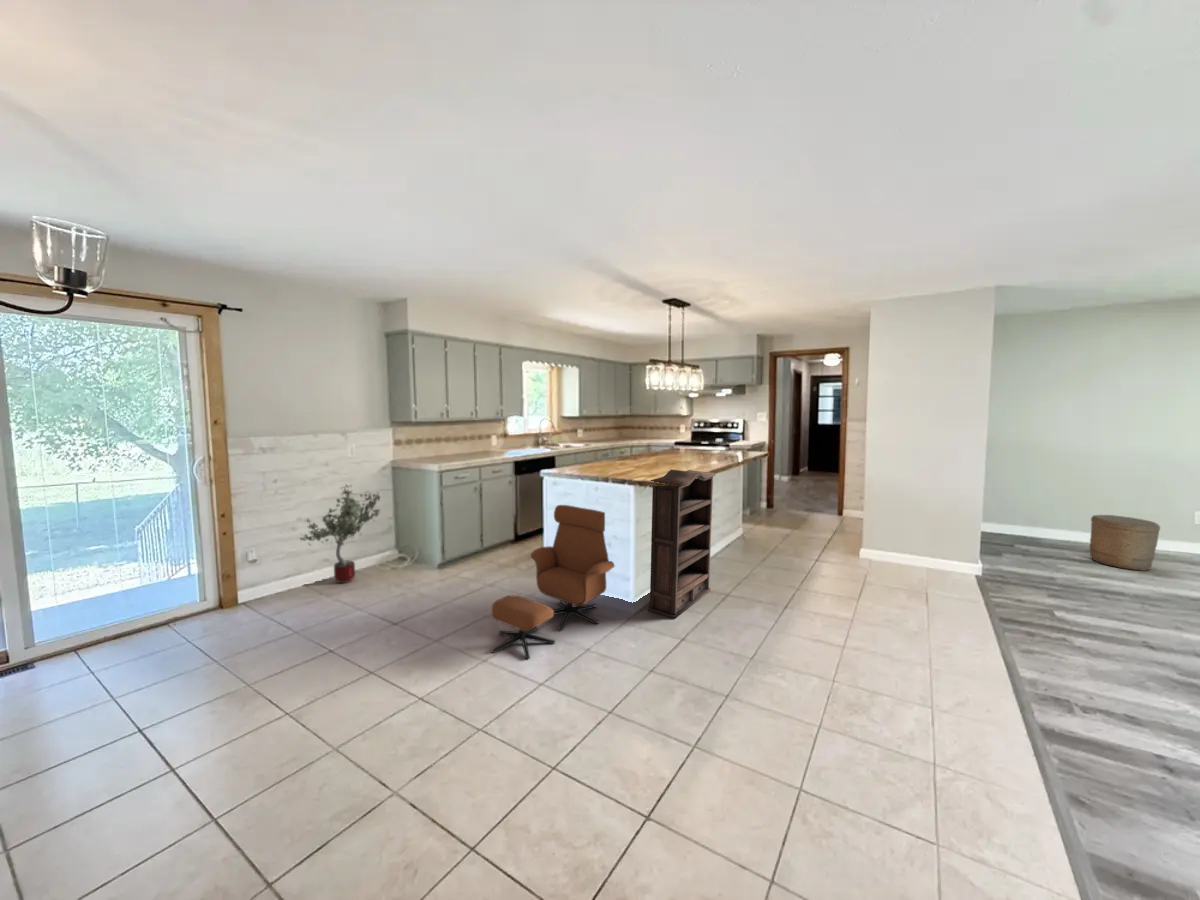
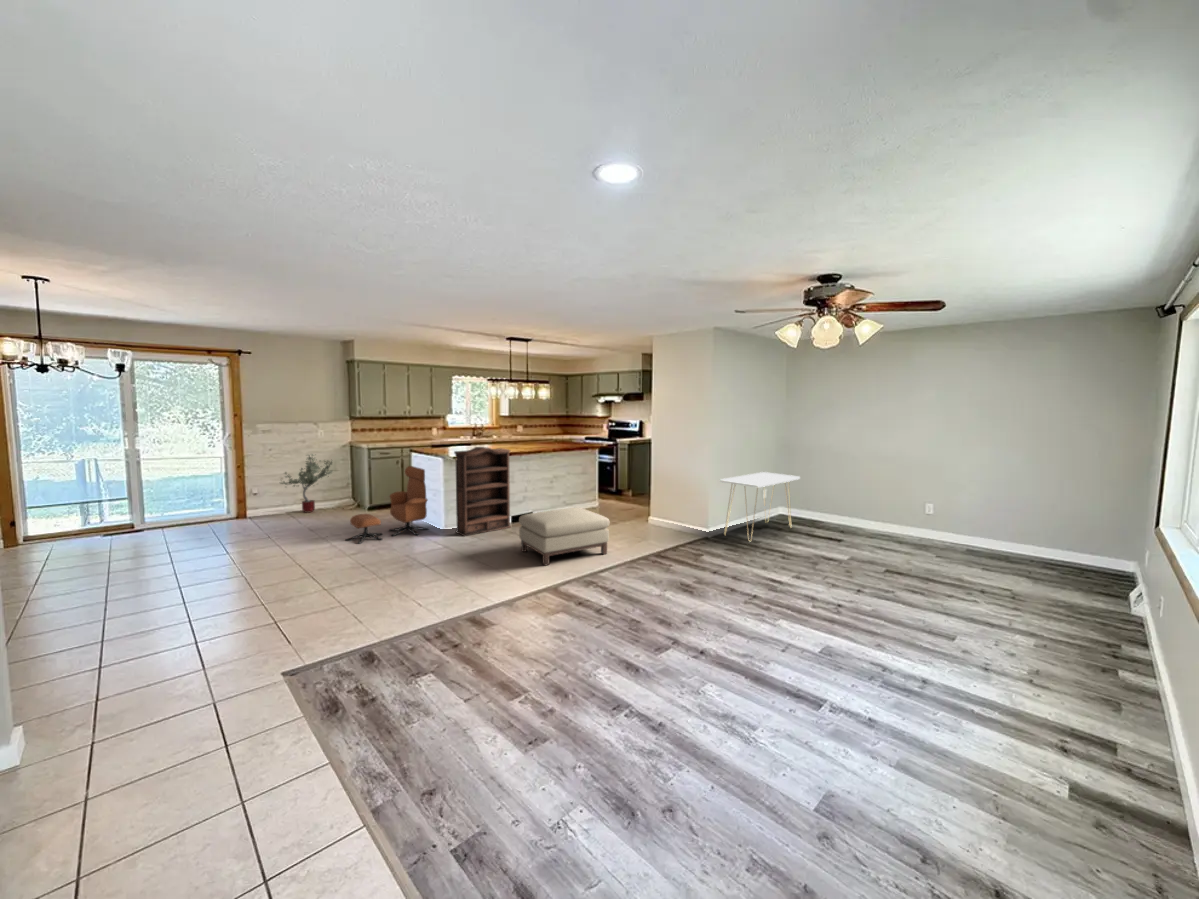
console table: none [989,489,1077,591] -> present [720,472,800,540]
woven basket: present [1090,515,1160,570] -> none [837,495,880,537]
ottoman: none [816,563,954,684] -> present [519,508,609,565]

